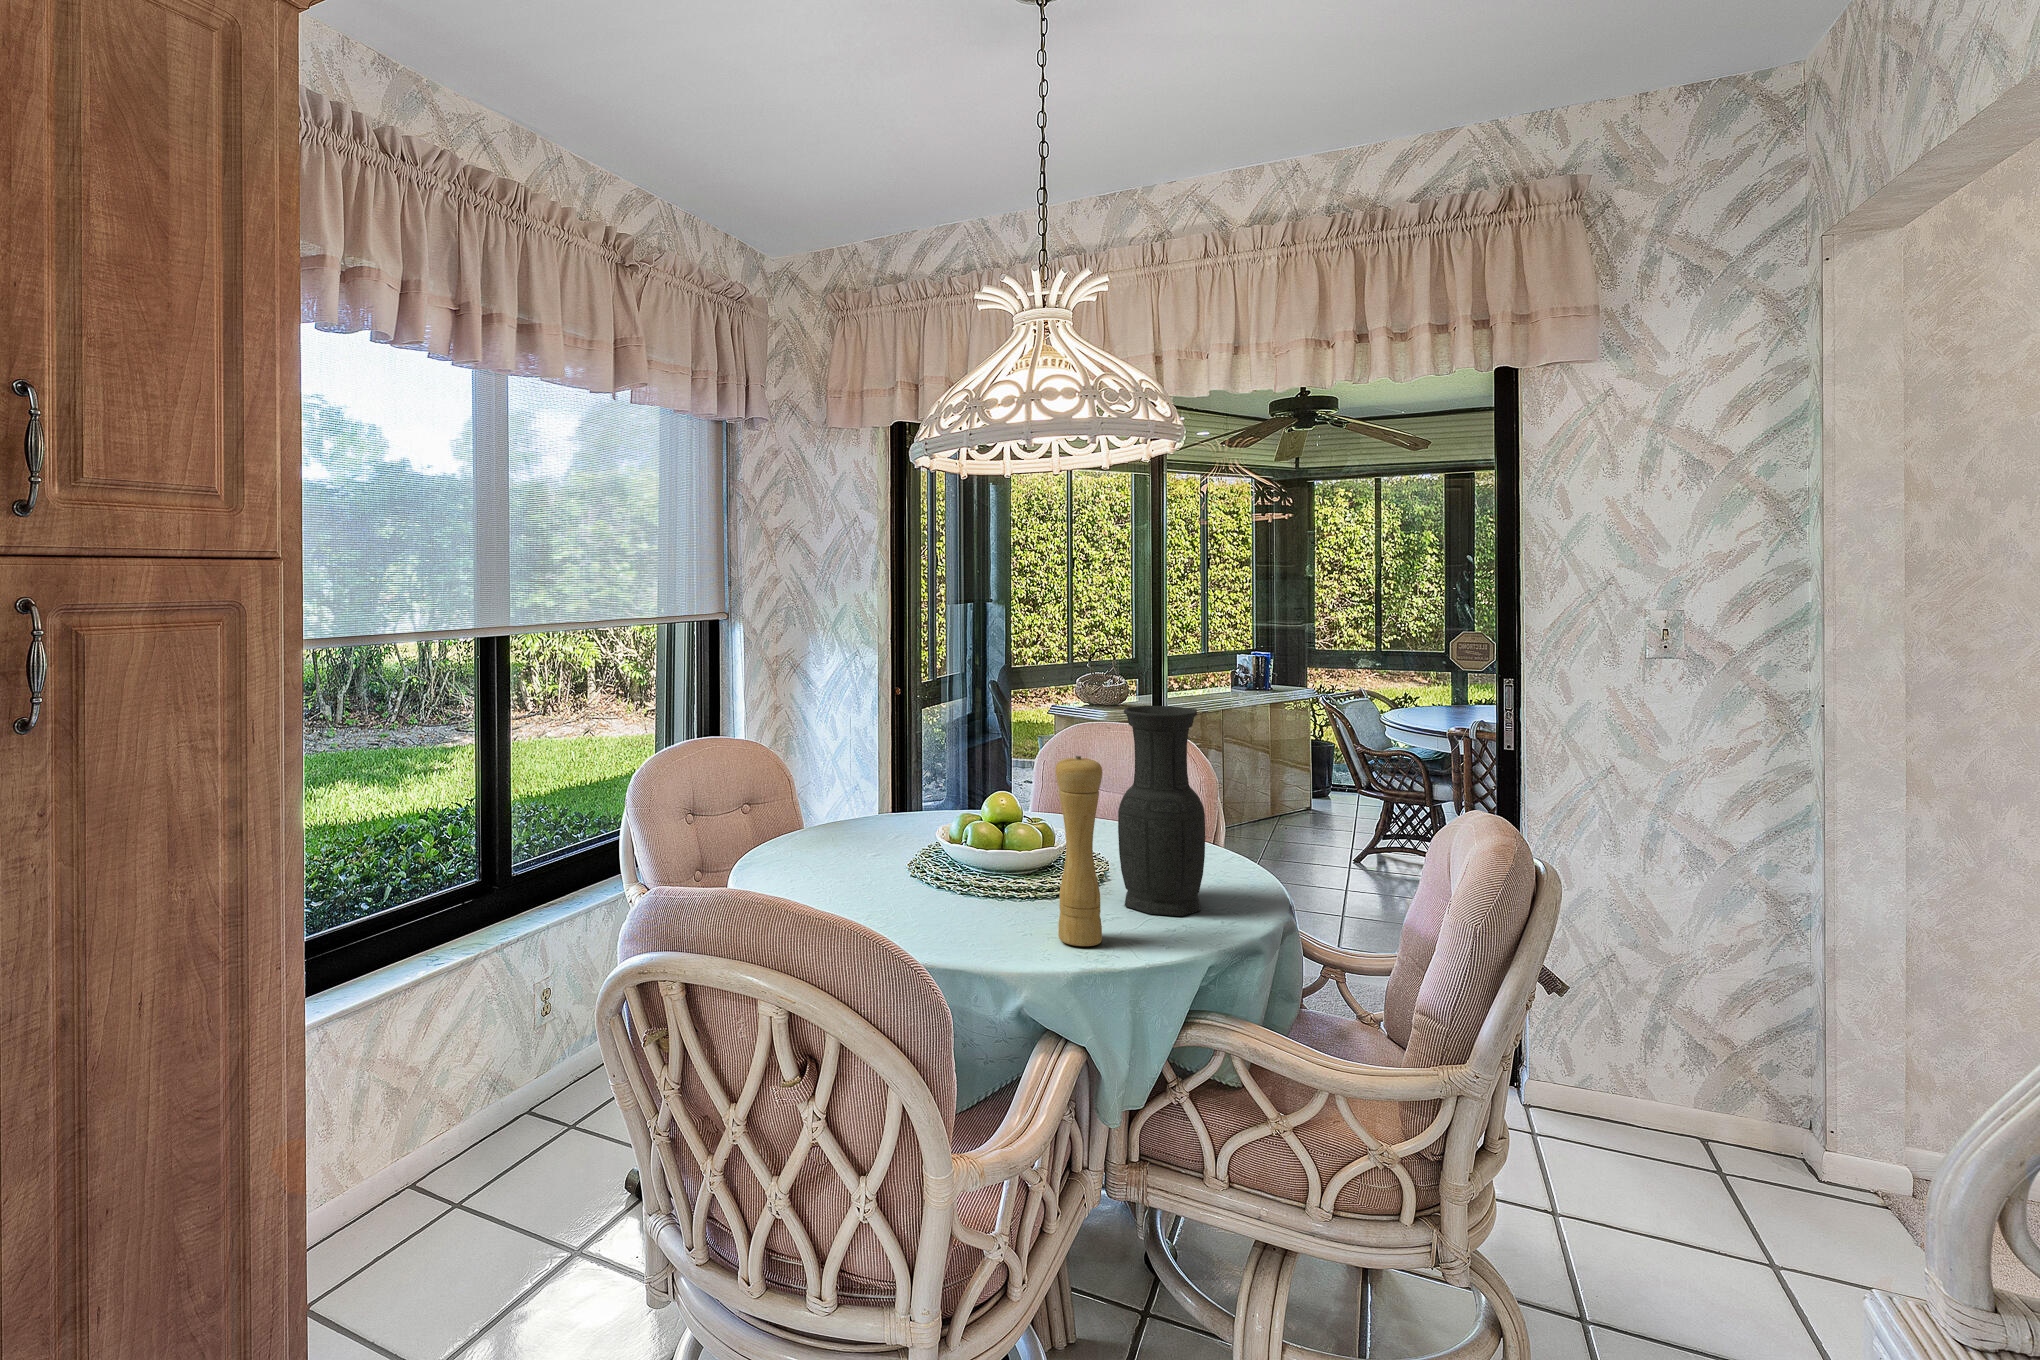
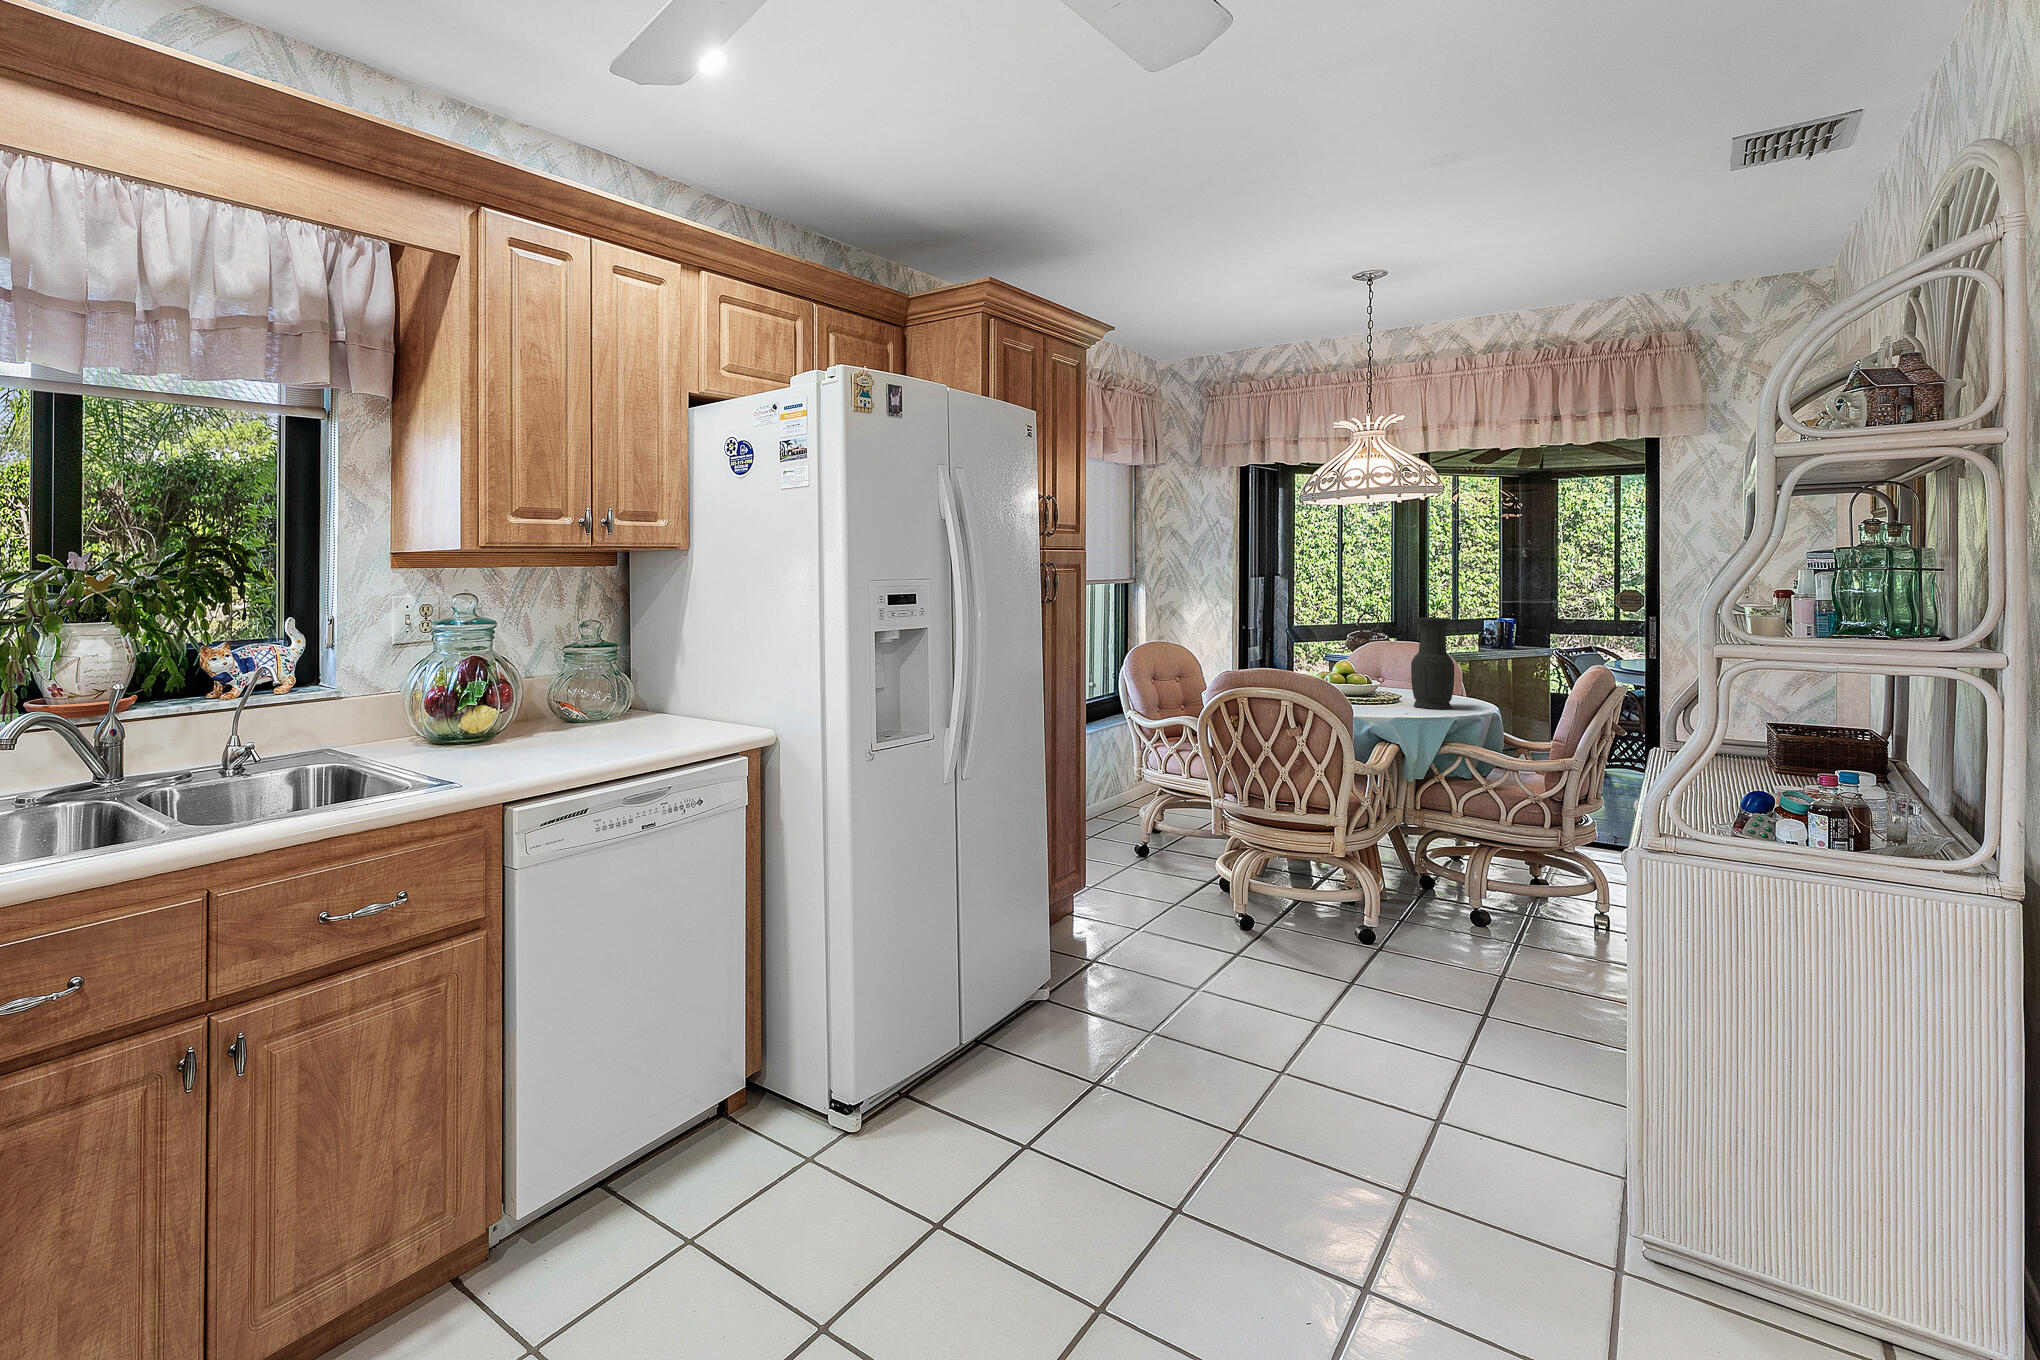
pepper mill: present [1055,756,1102,946] -> none [1385,634,1407,713]

